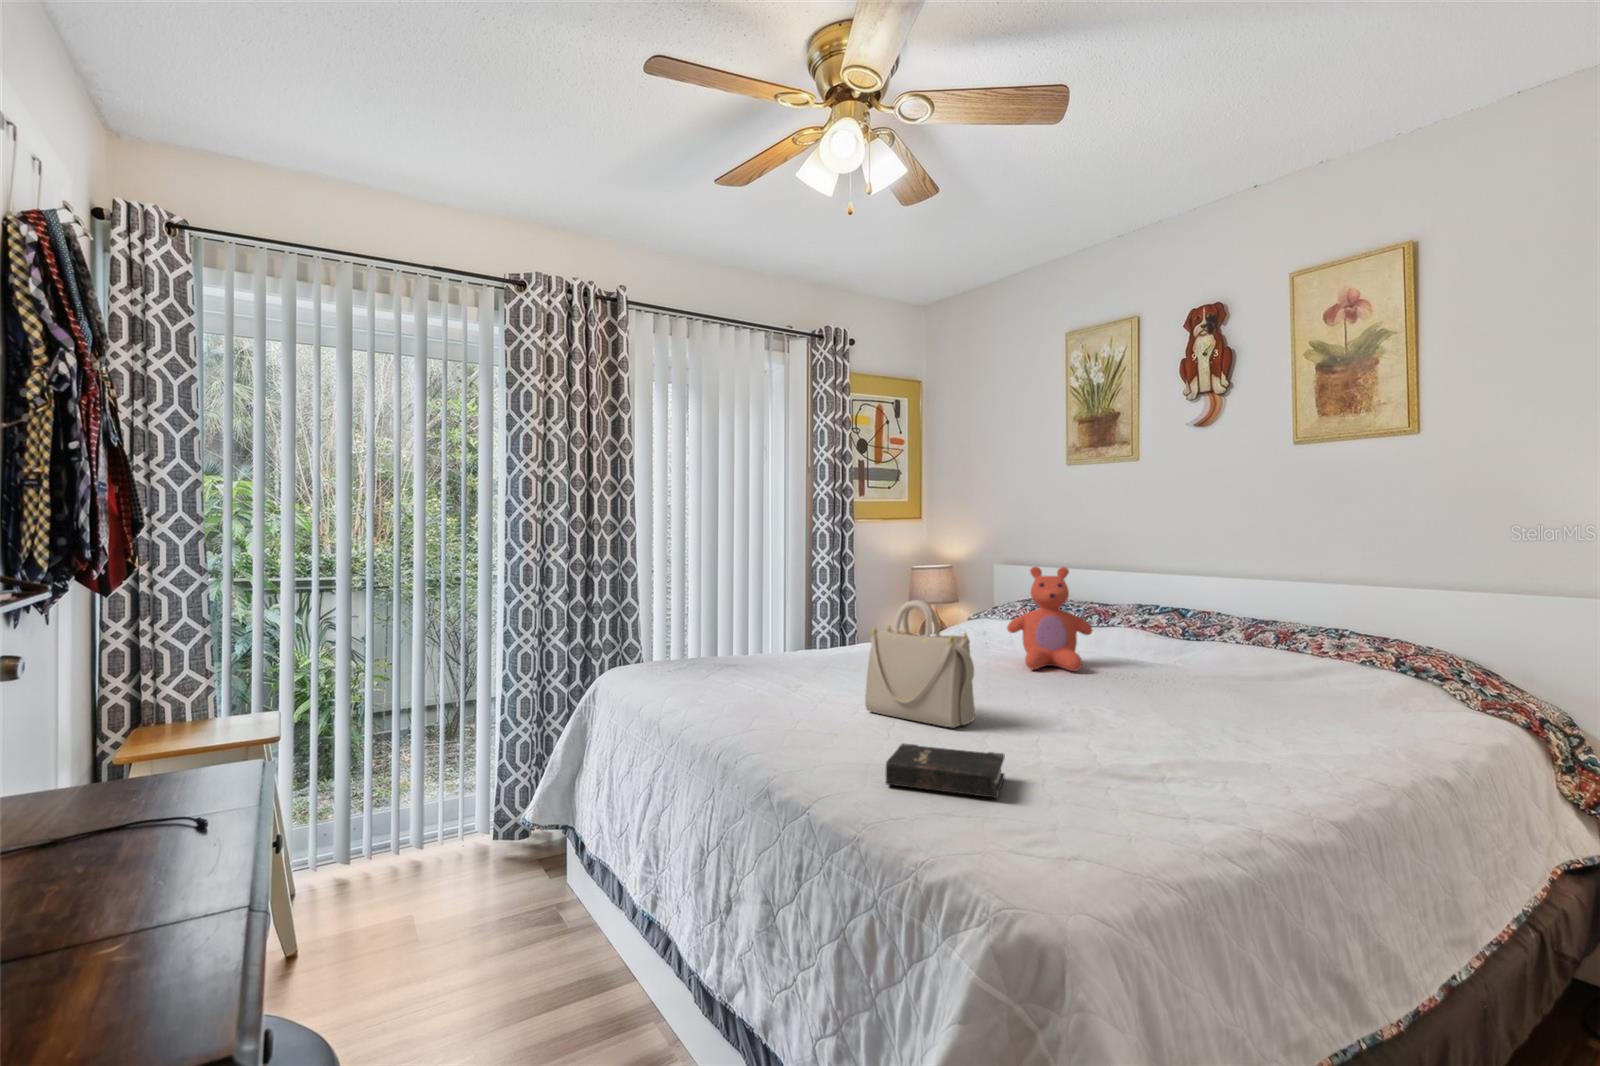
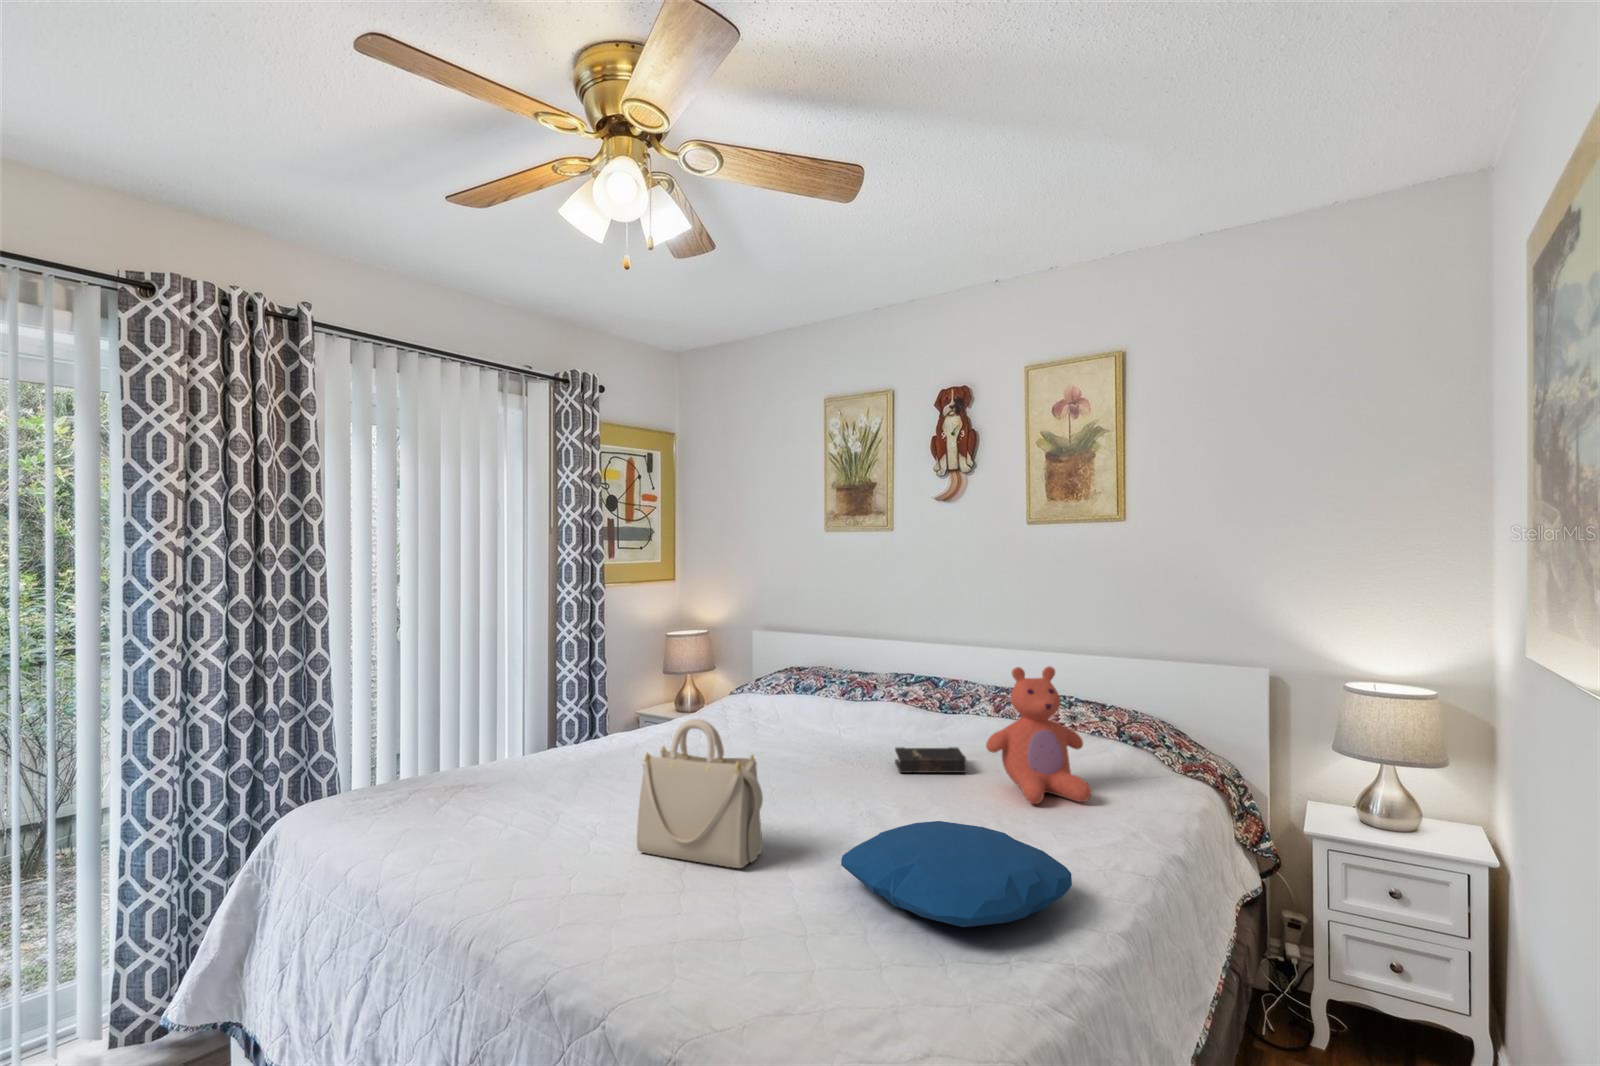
teddy bear: present [1007,567,1092,671] -> present [986,666,1091,804]
pillow: none [1042,703,1281,779] -> present [841,821,1072,927]
hardback book: present [886,743,1005,798] -> present [895,747,967,773]

